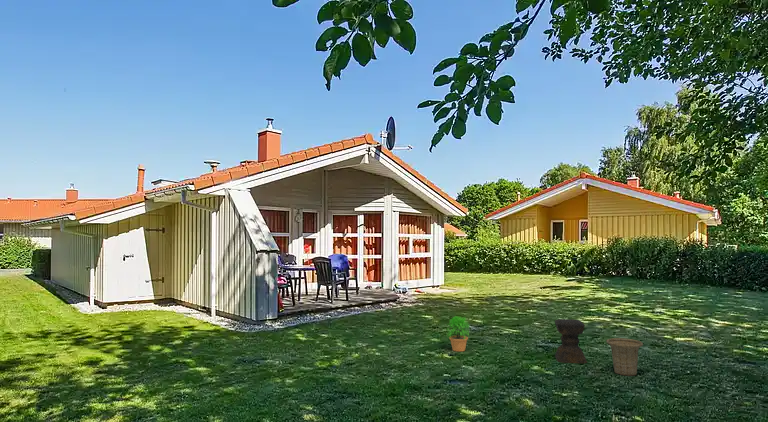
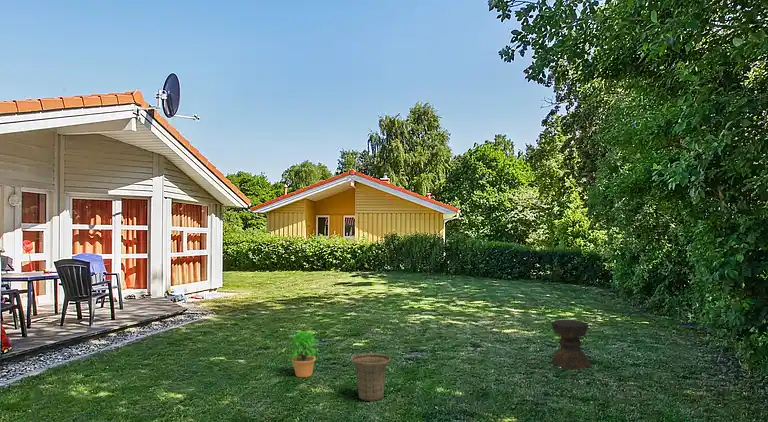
stool: present [555,319,587,363] -> present [551,319,591,369]
basket: present [606,338,643,376] -> present [351,353,391,401]

